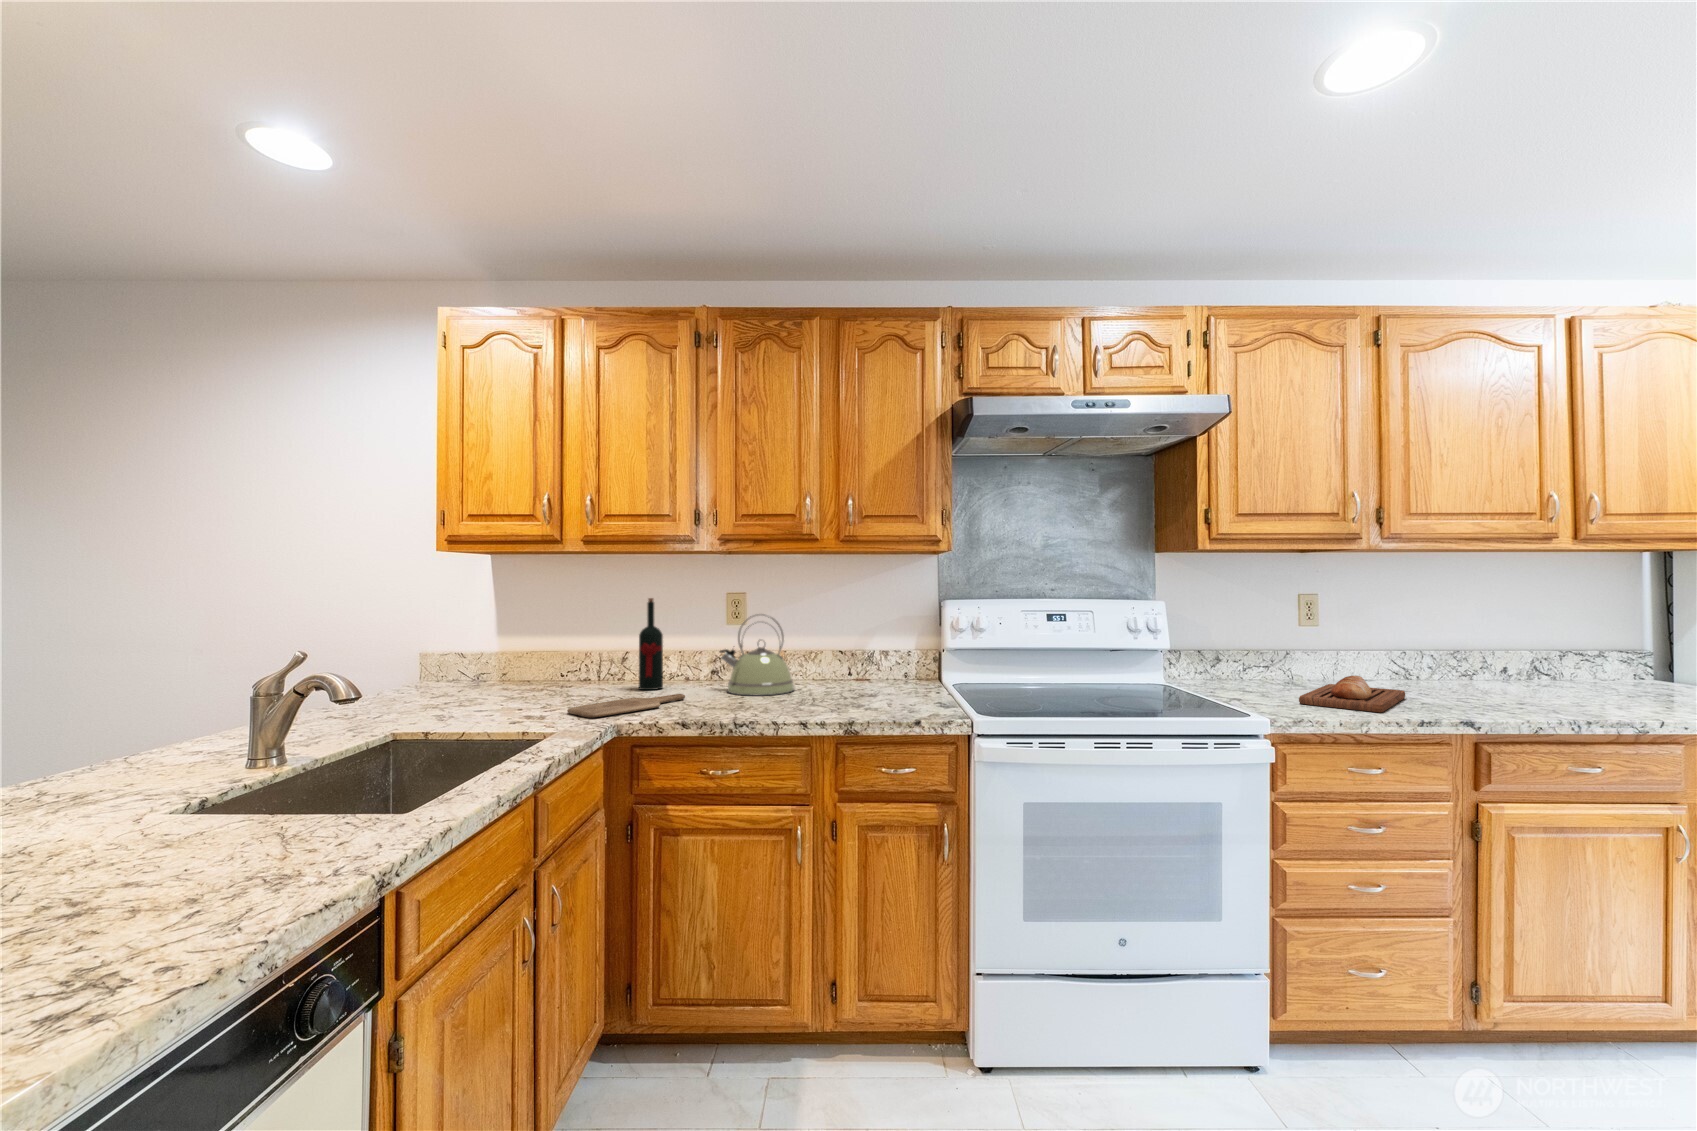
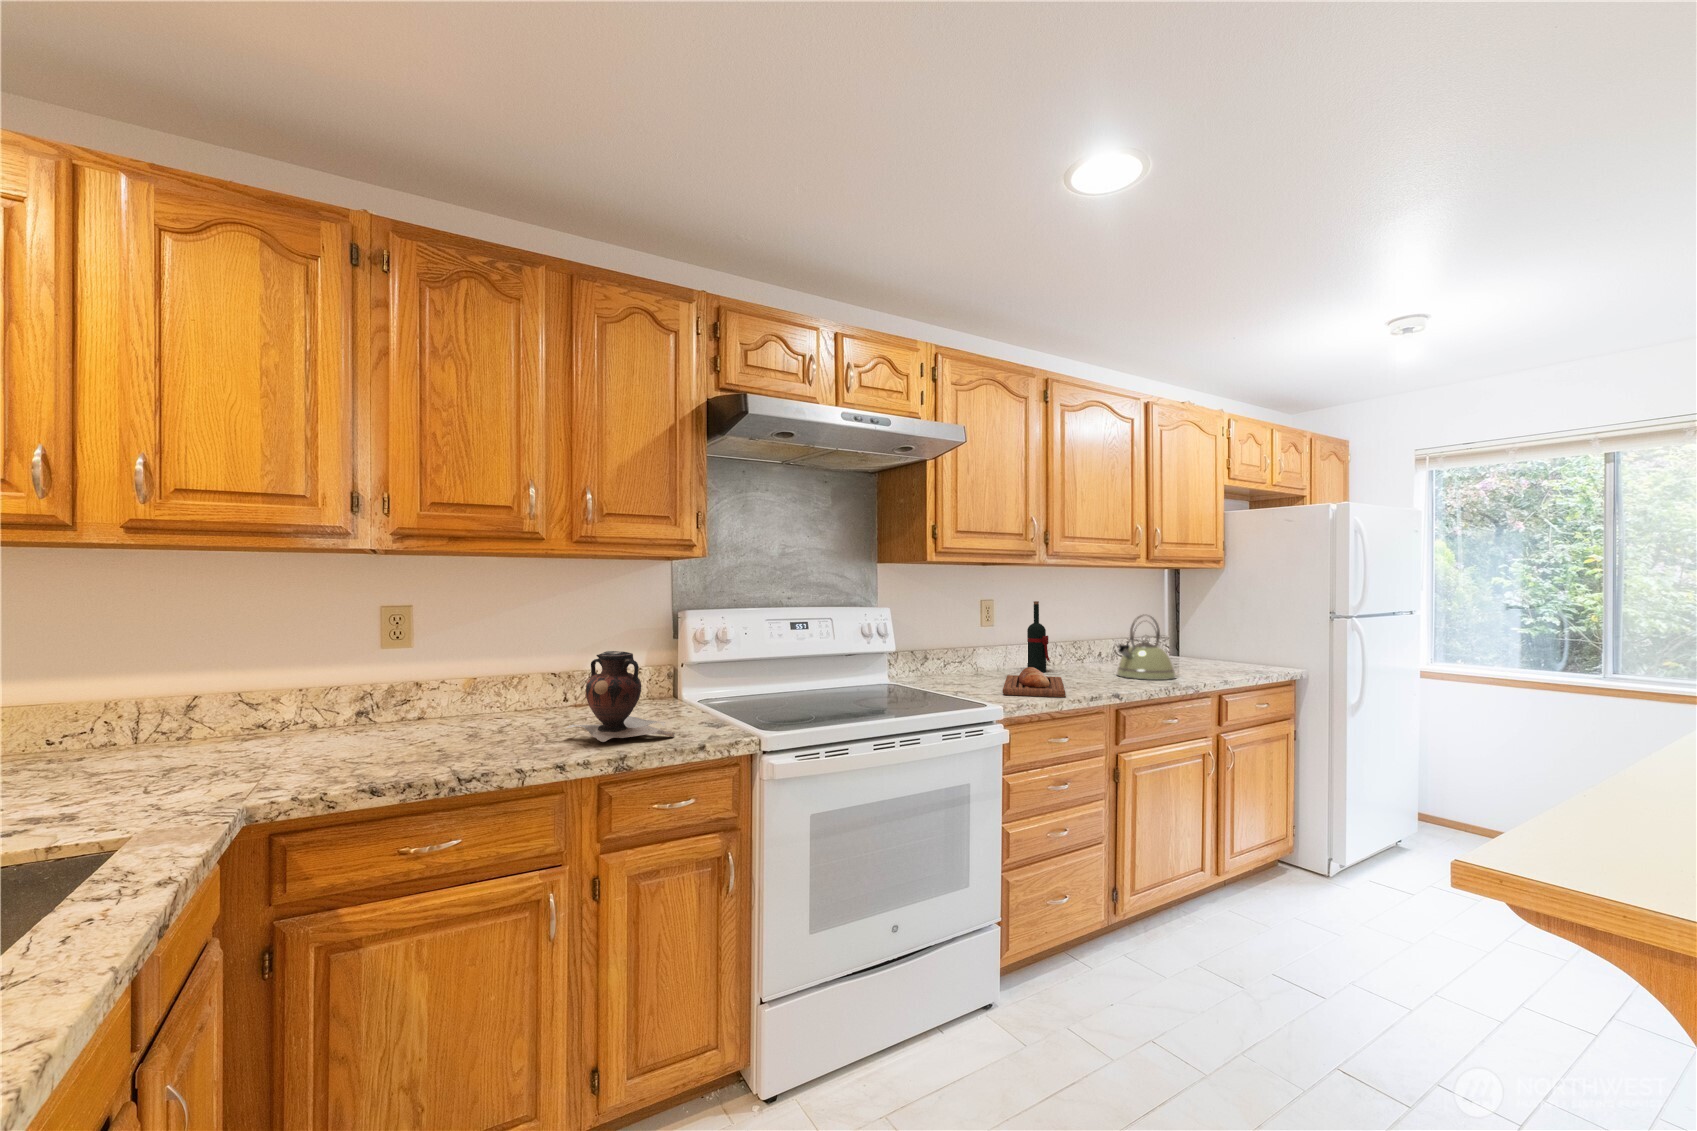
wine bottle: present [639,598,663,690] -> present [1027,601,1050,672]
kettle: present [720,614,794,696] -> present [1117,614,1176,680]
vase: none [832,632,917,708] -> present [566,651,675,742]
cutting board: present [567,694,685,718] -> none [90,754,331,819]

